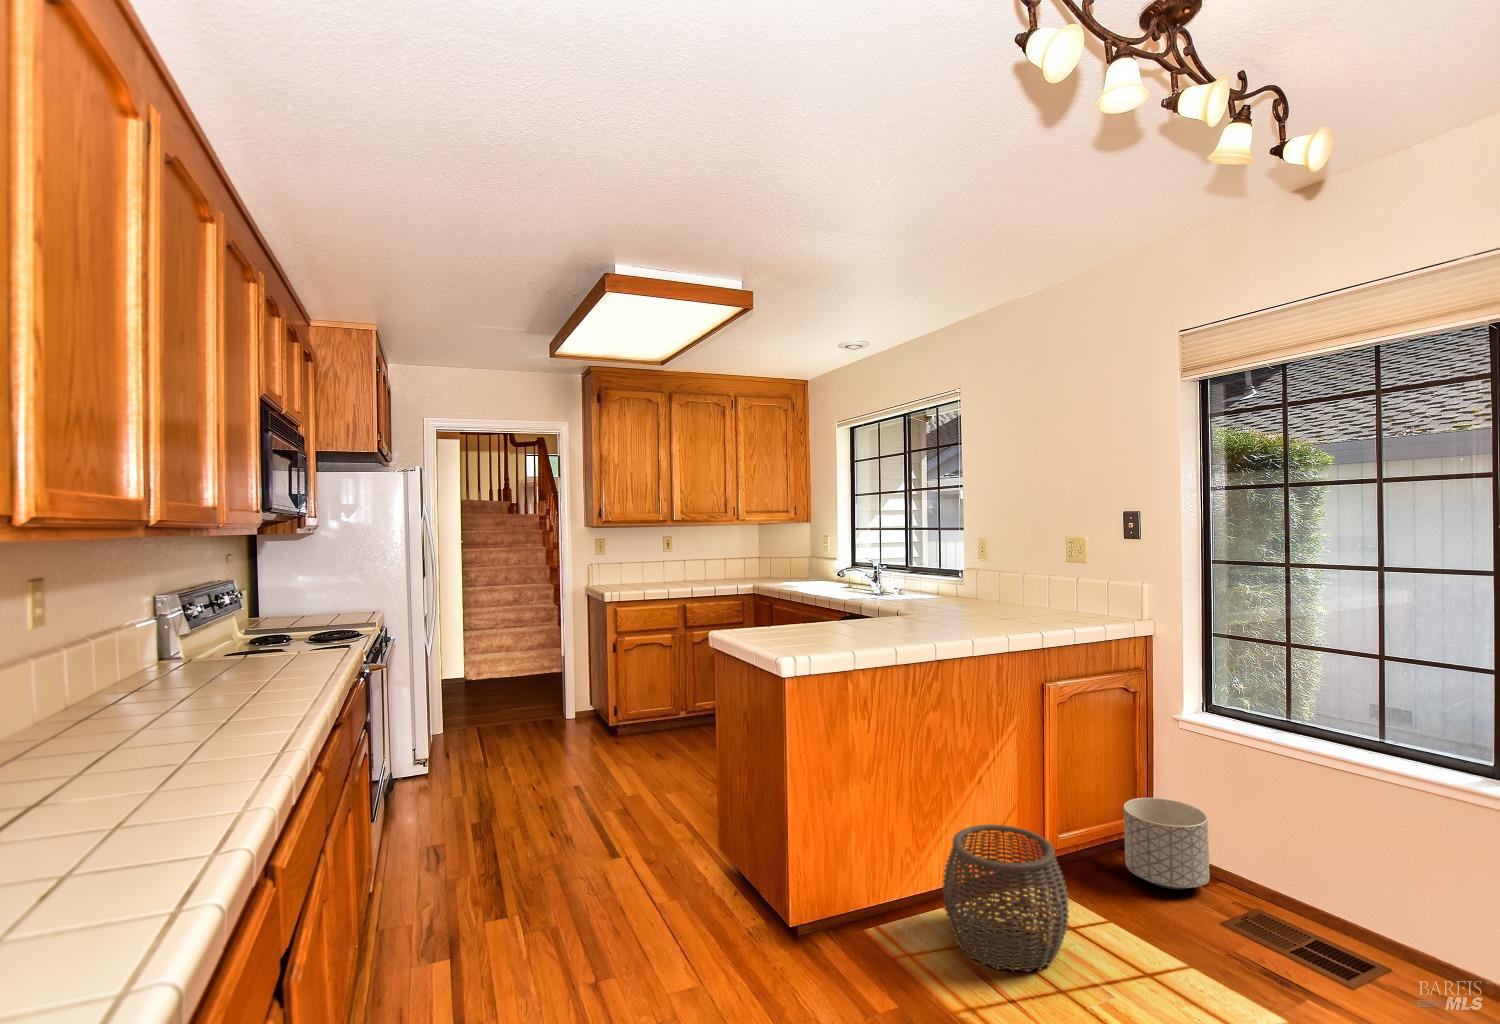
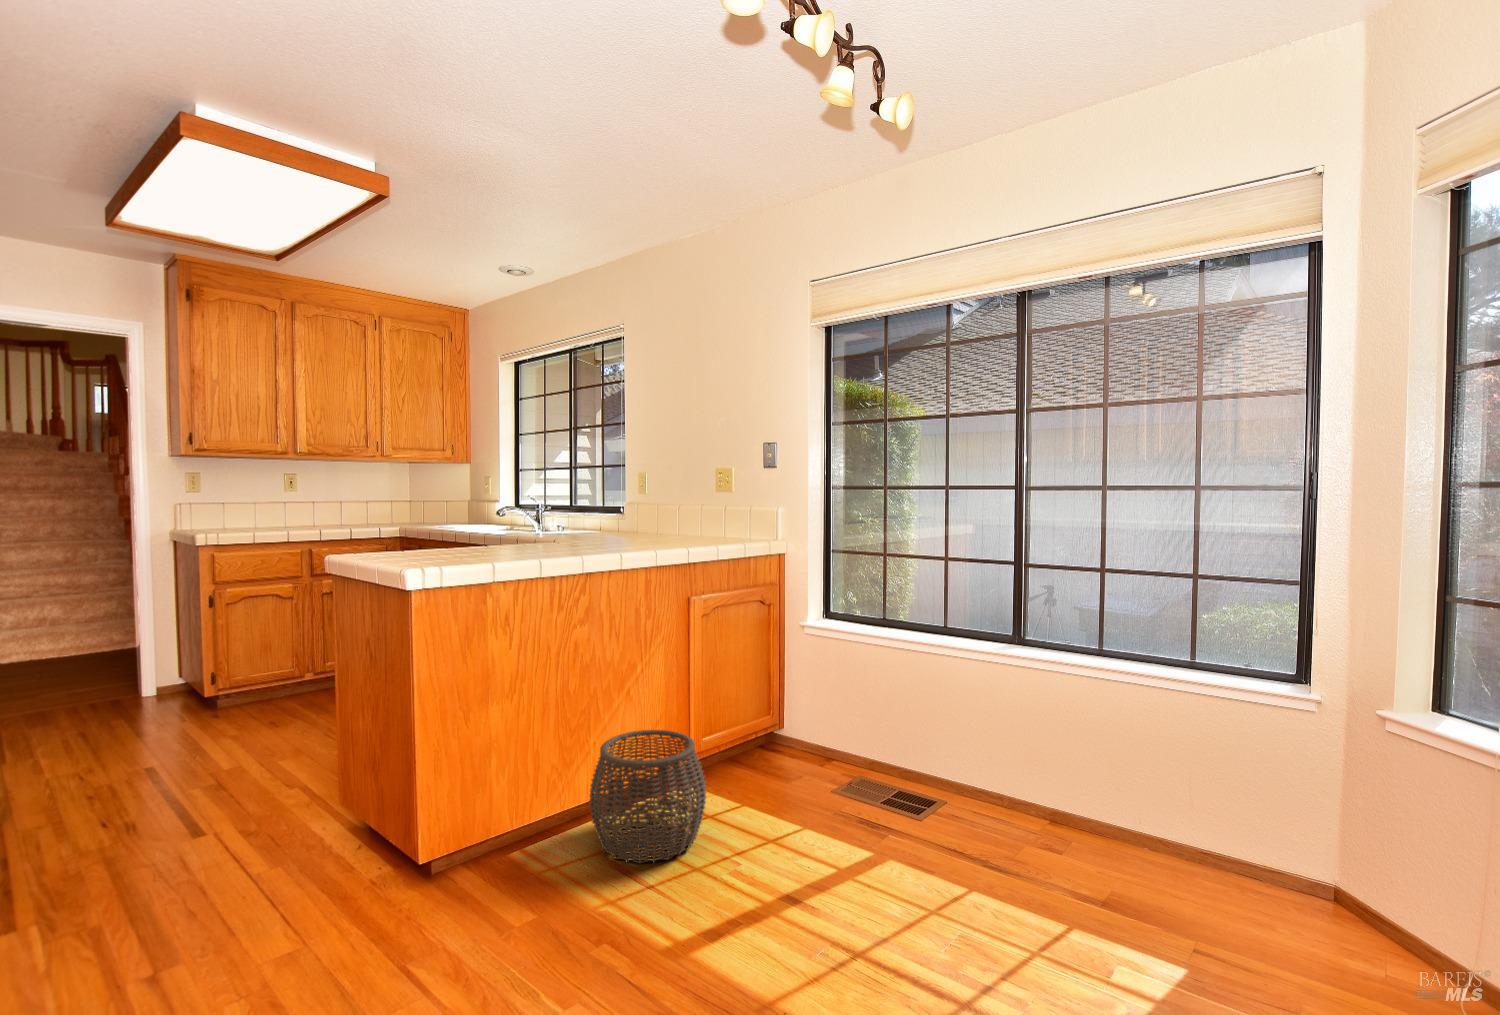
planter: present [1124,798,1210,889] -> none [757,695,823,771]

